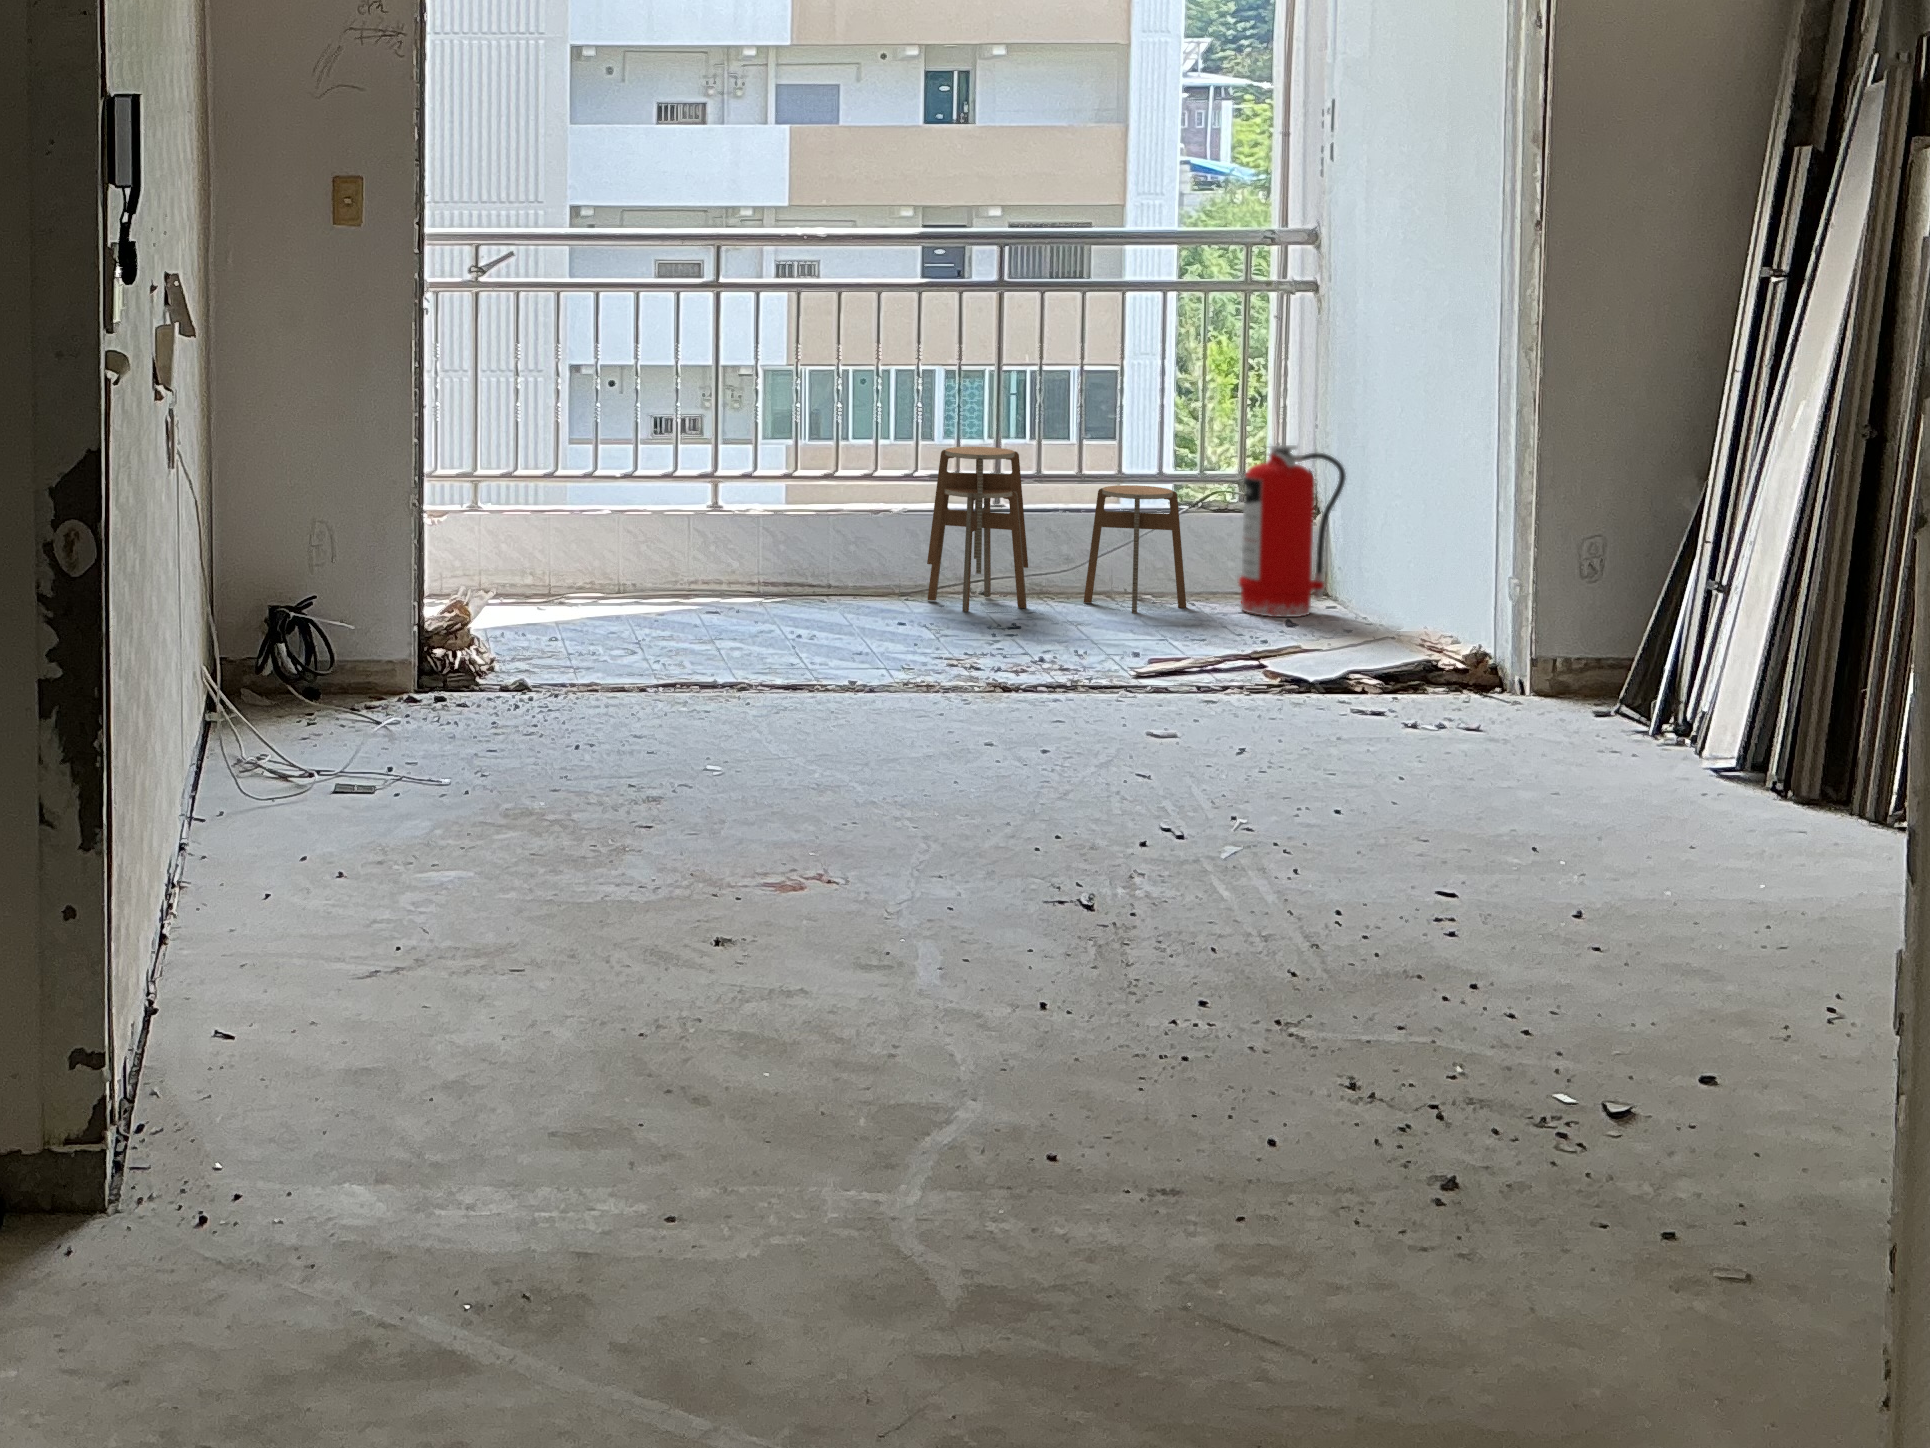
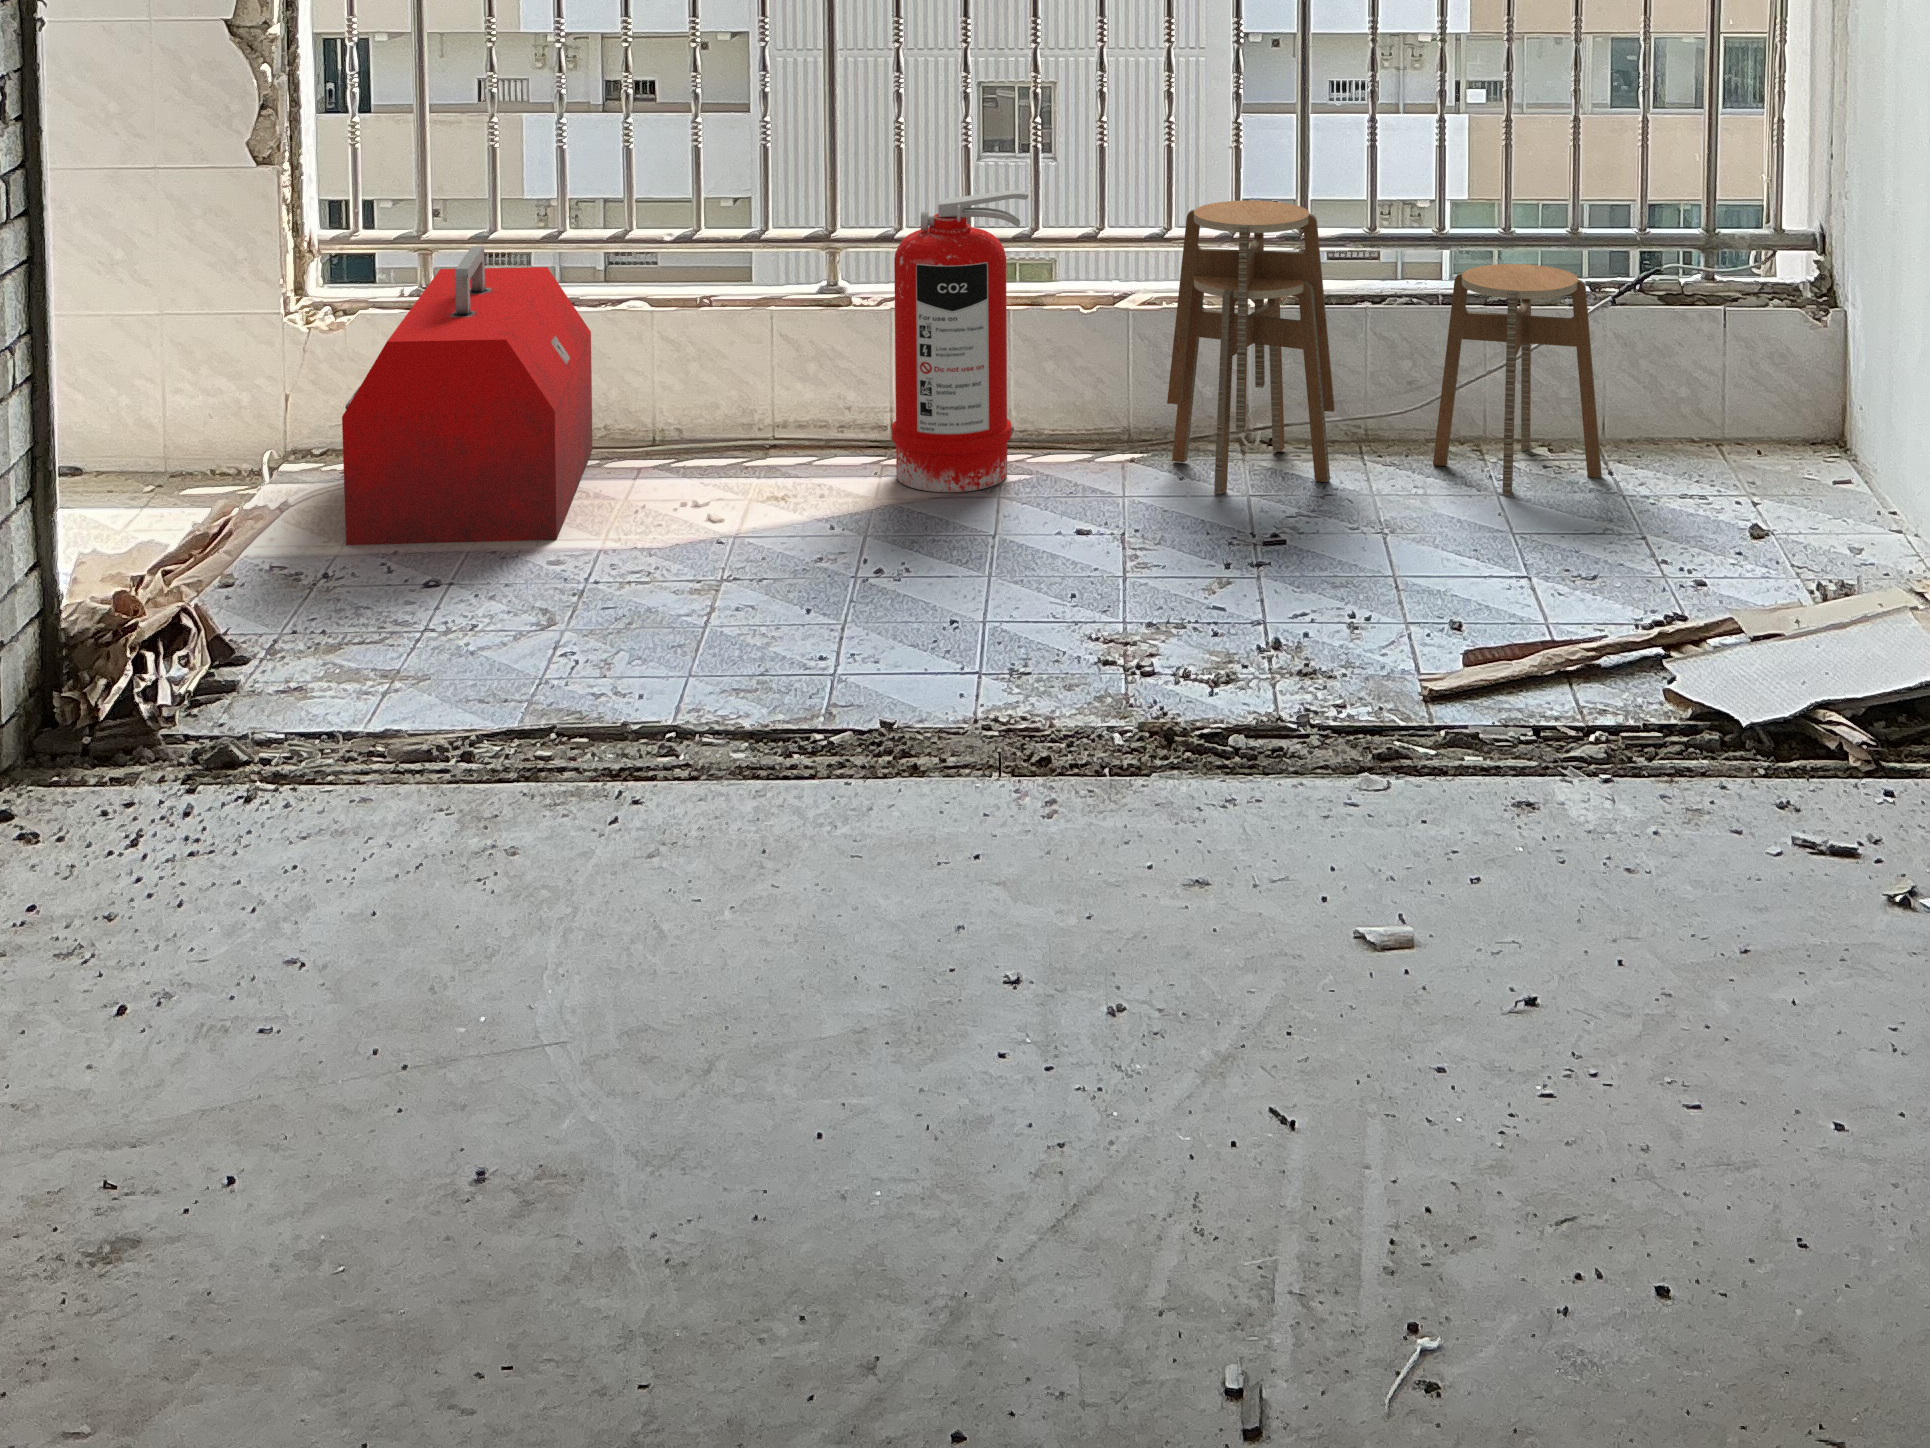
fire extinguisher: present [1239,445,1346,617] -> present [892,190,1029,492]
toolbox: none [469,467,601,625] -> present [342,247,593,545]

